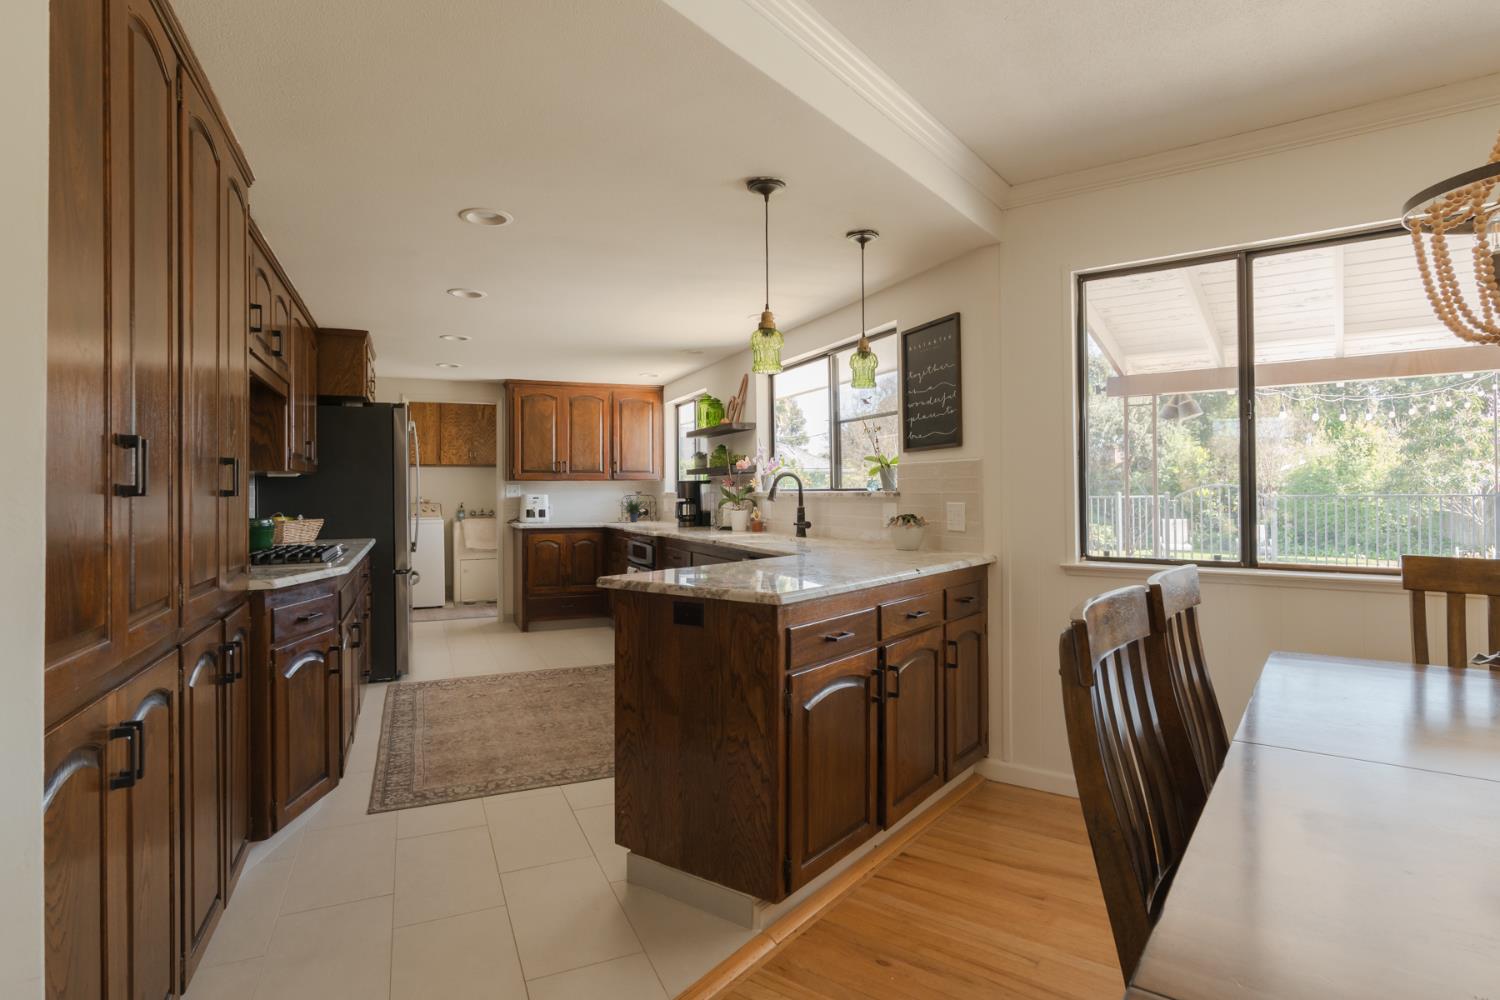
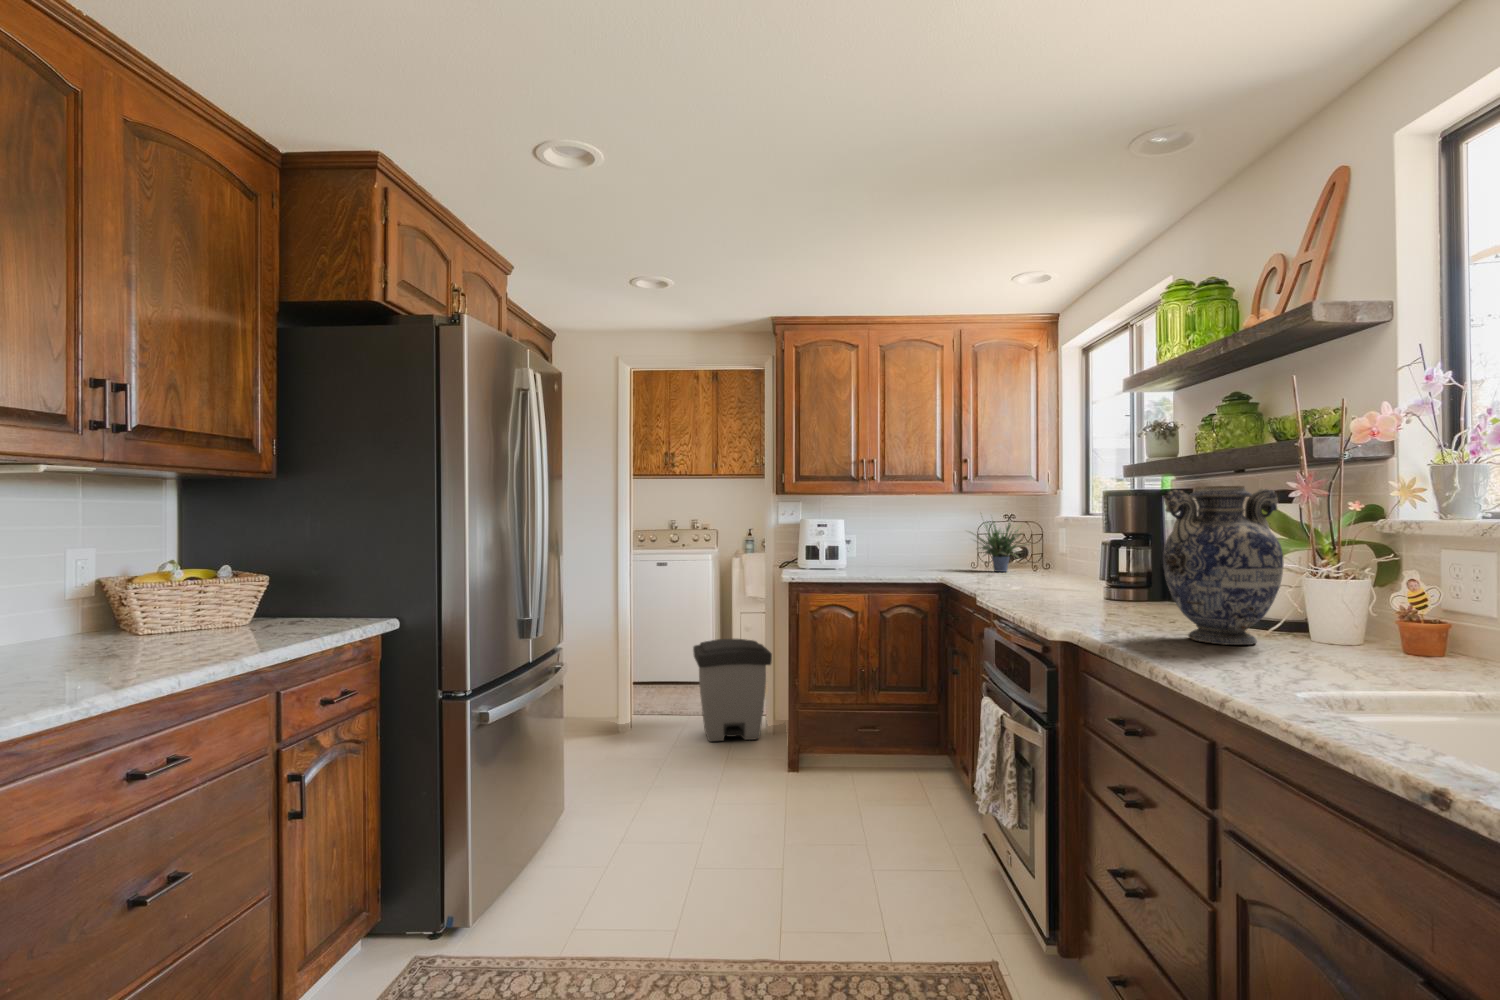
vase: none [689,481,723,532] -> present [1163,486,1284,645]
trash can: none [452,568,505,627] -> present [693,639,772,742]

